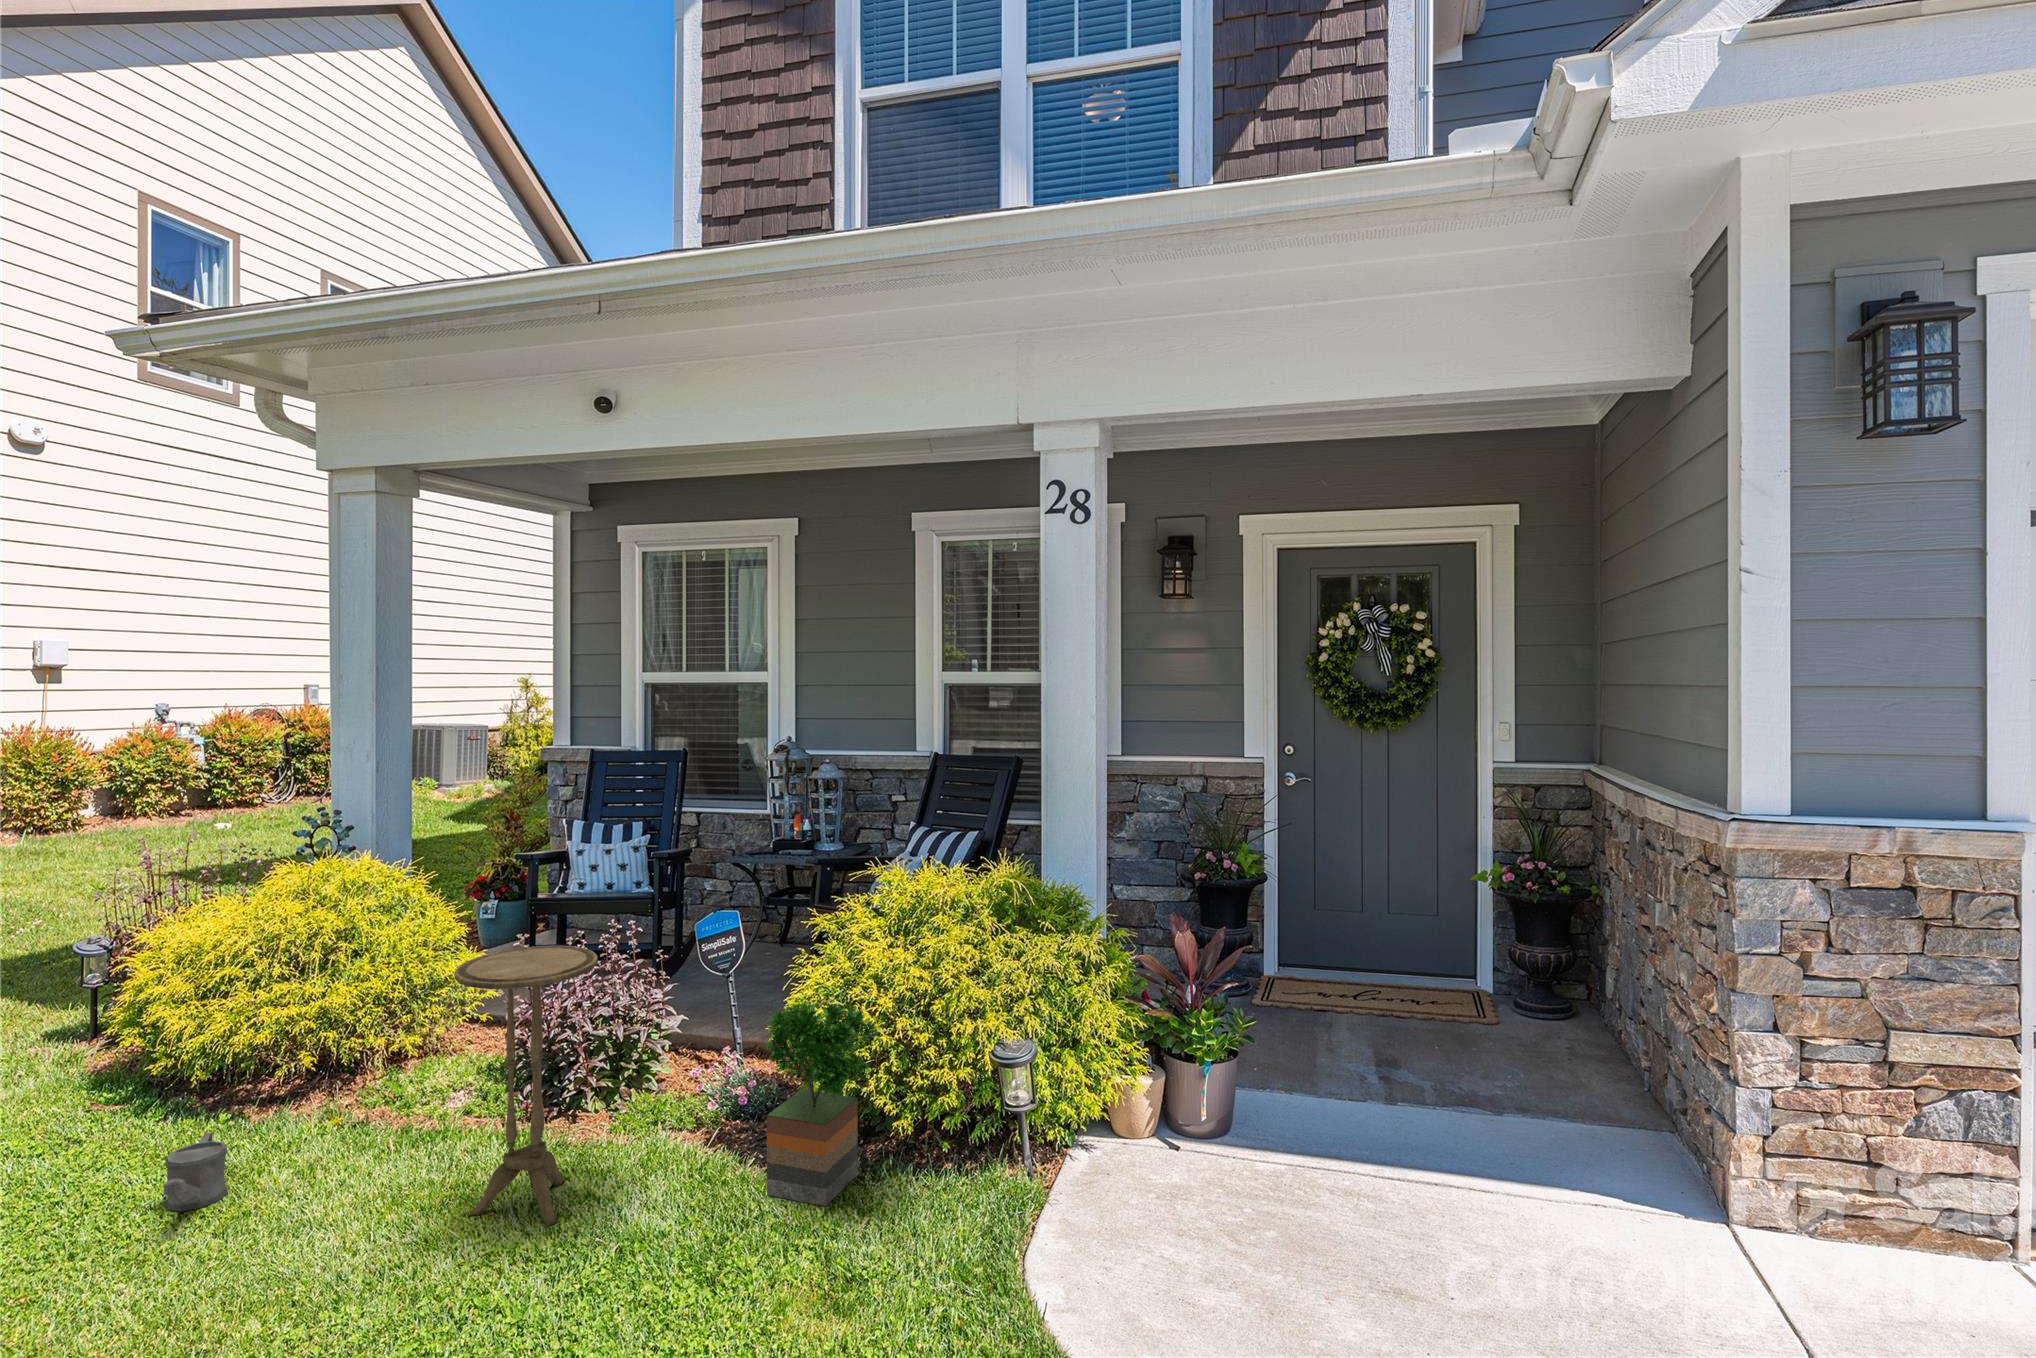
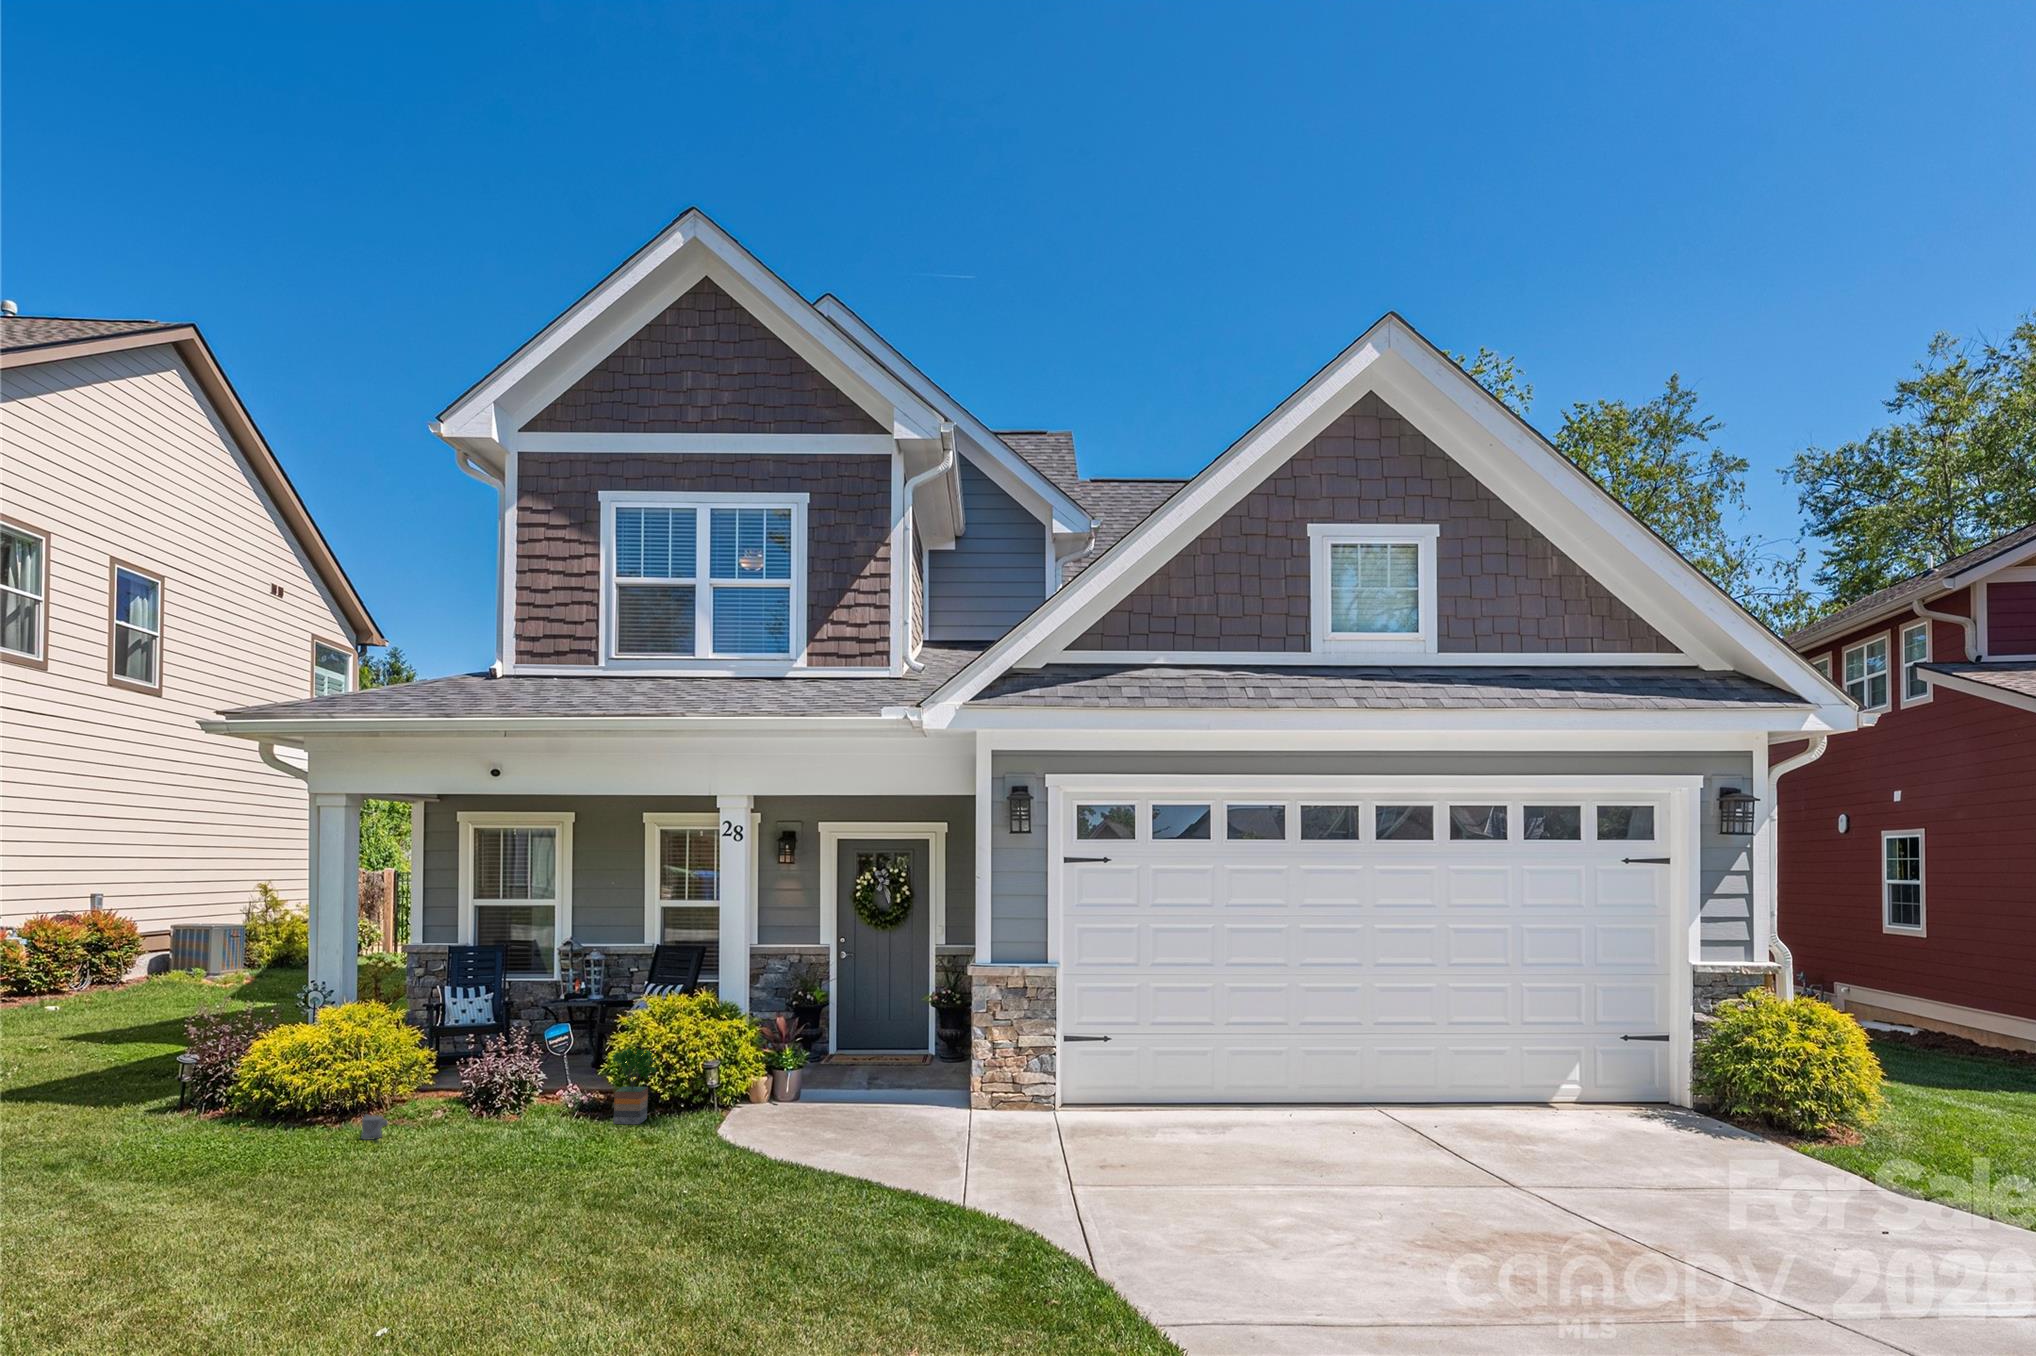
side table: present [454,946,598,1226] -> none [496,1029,550,1134]

